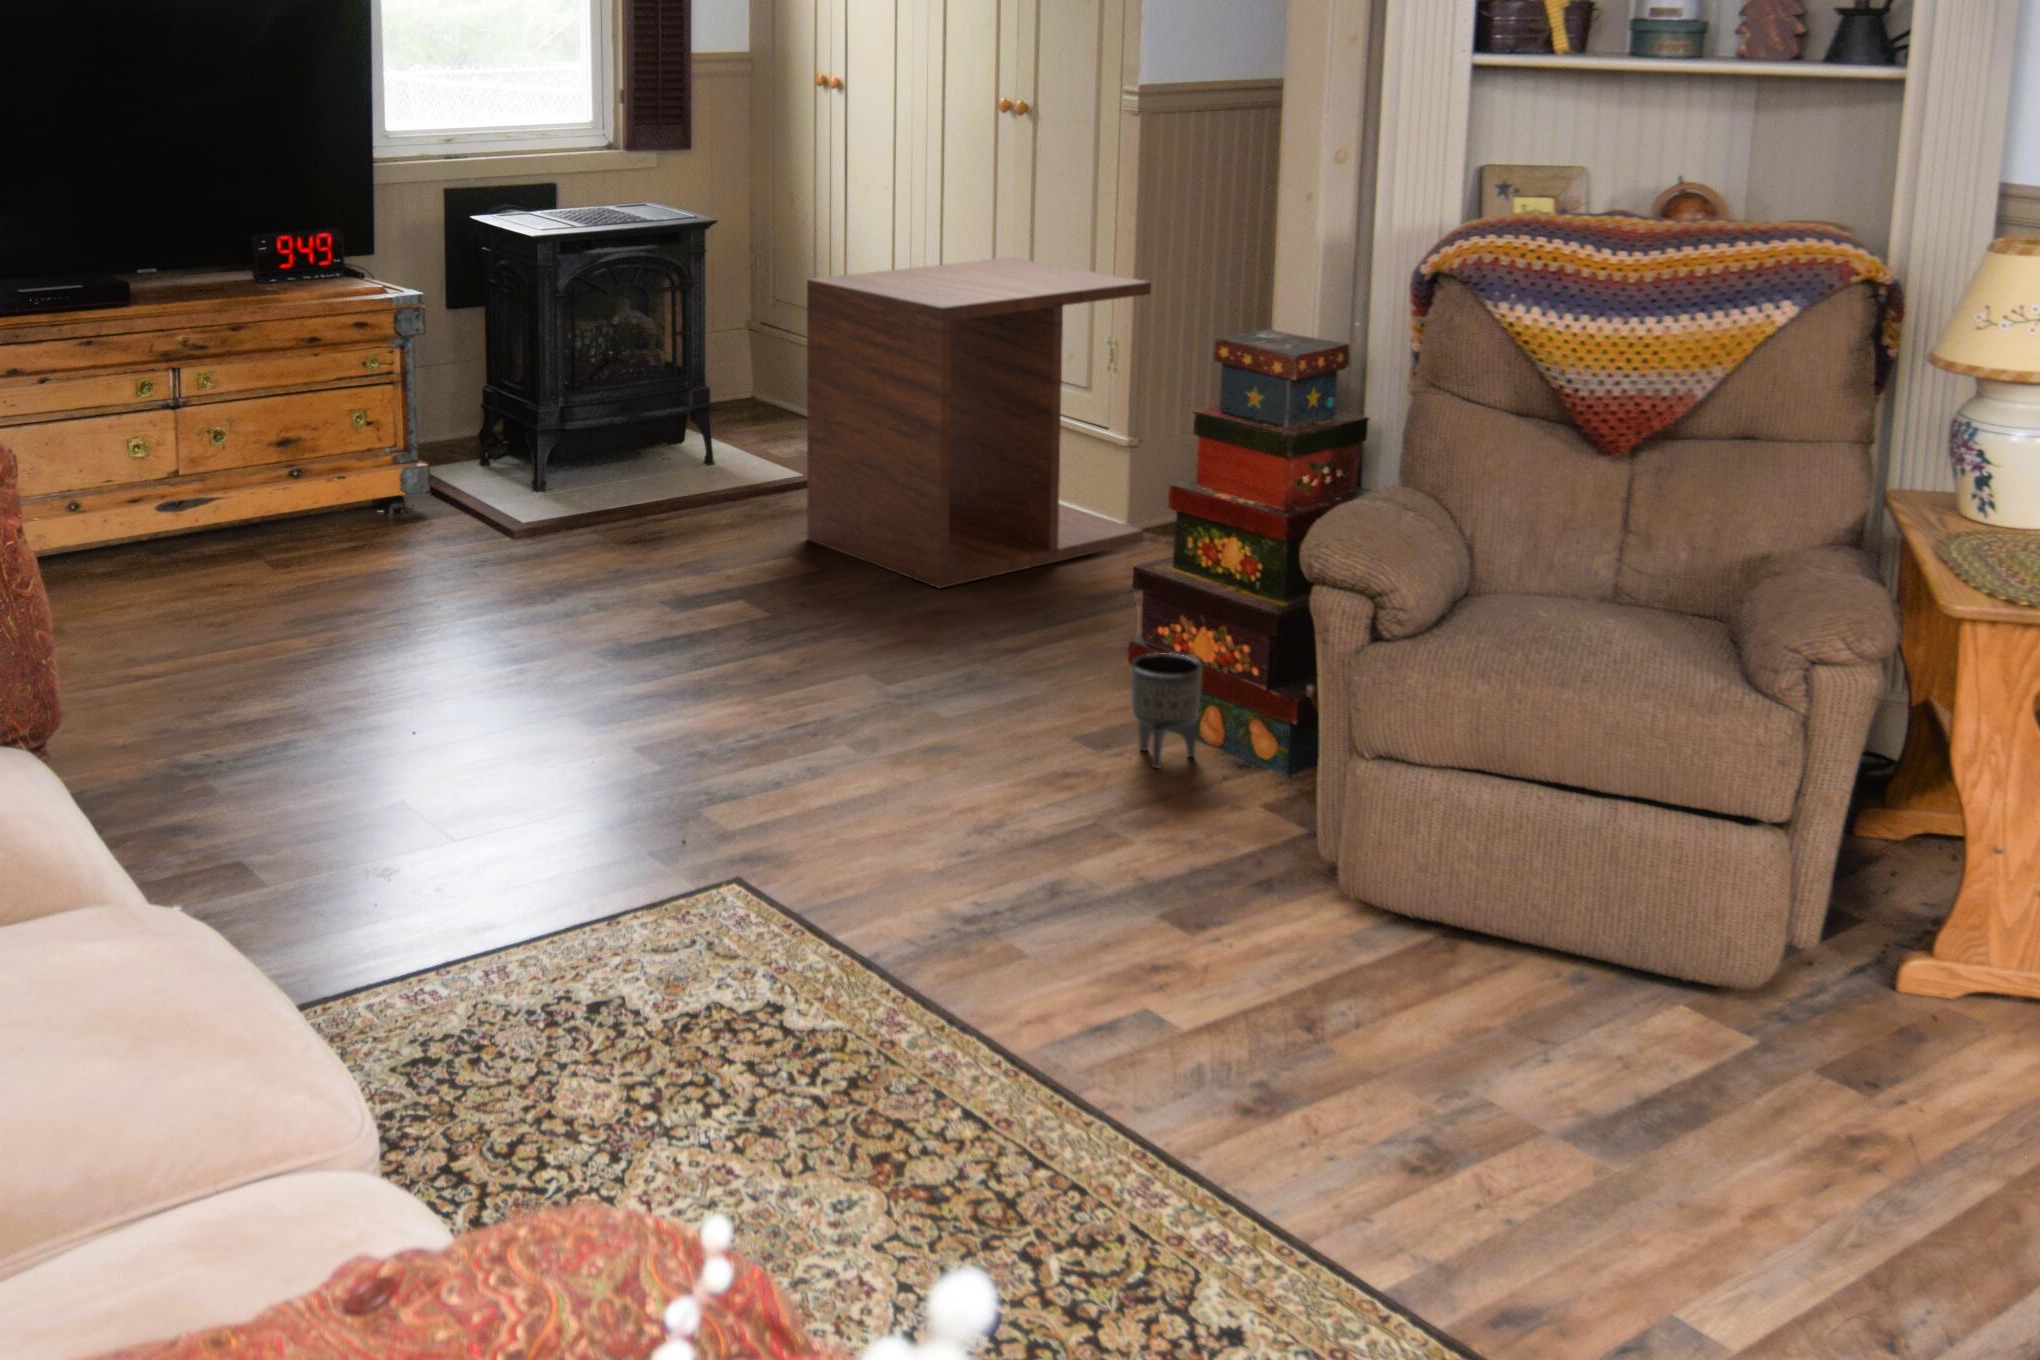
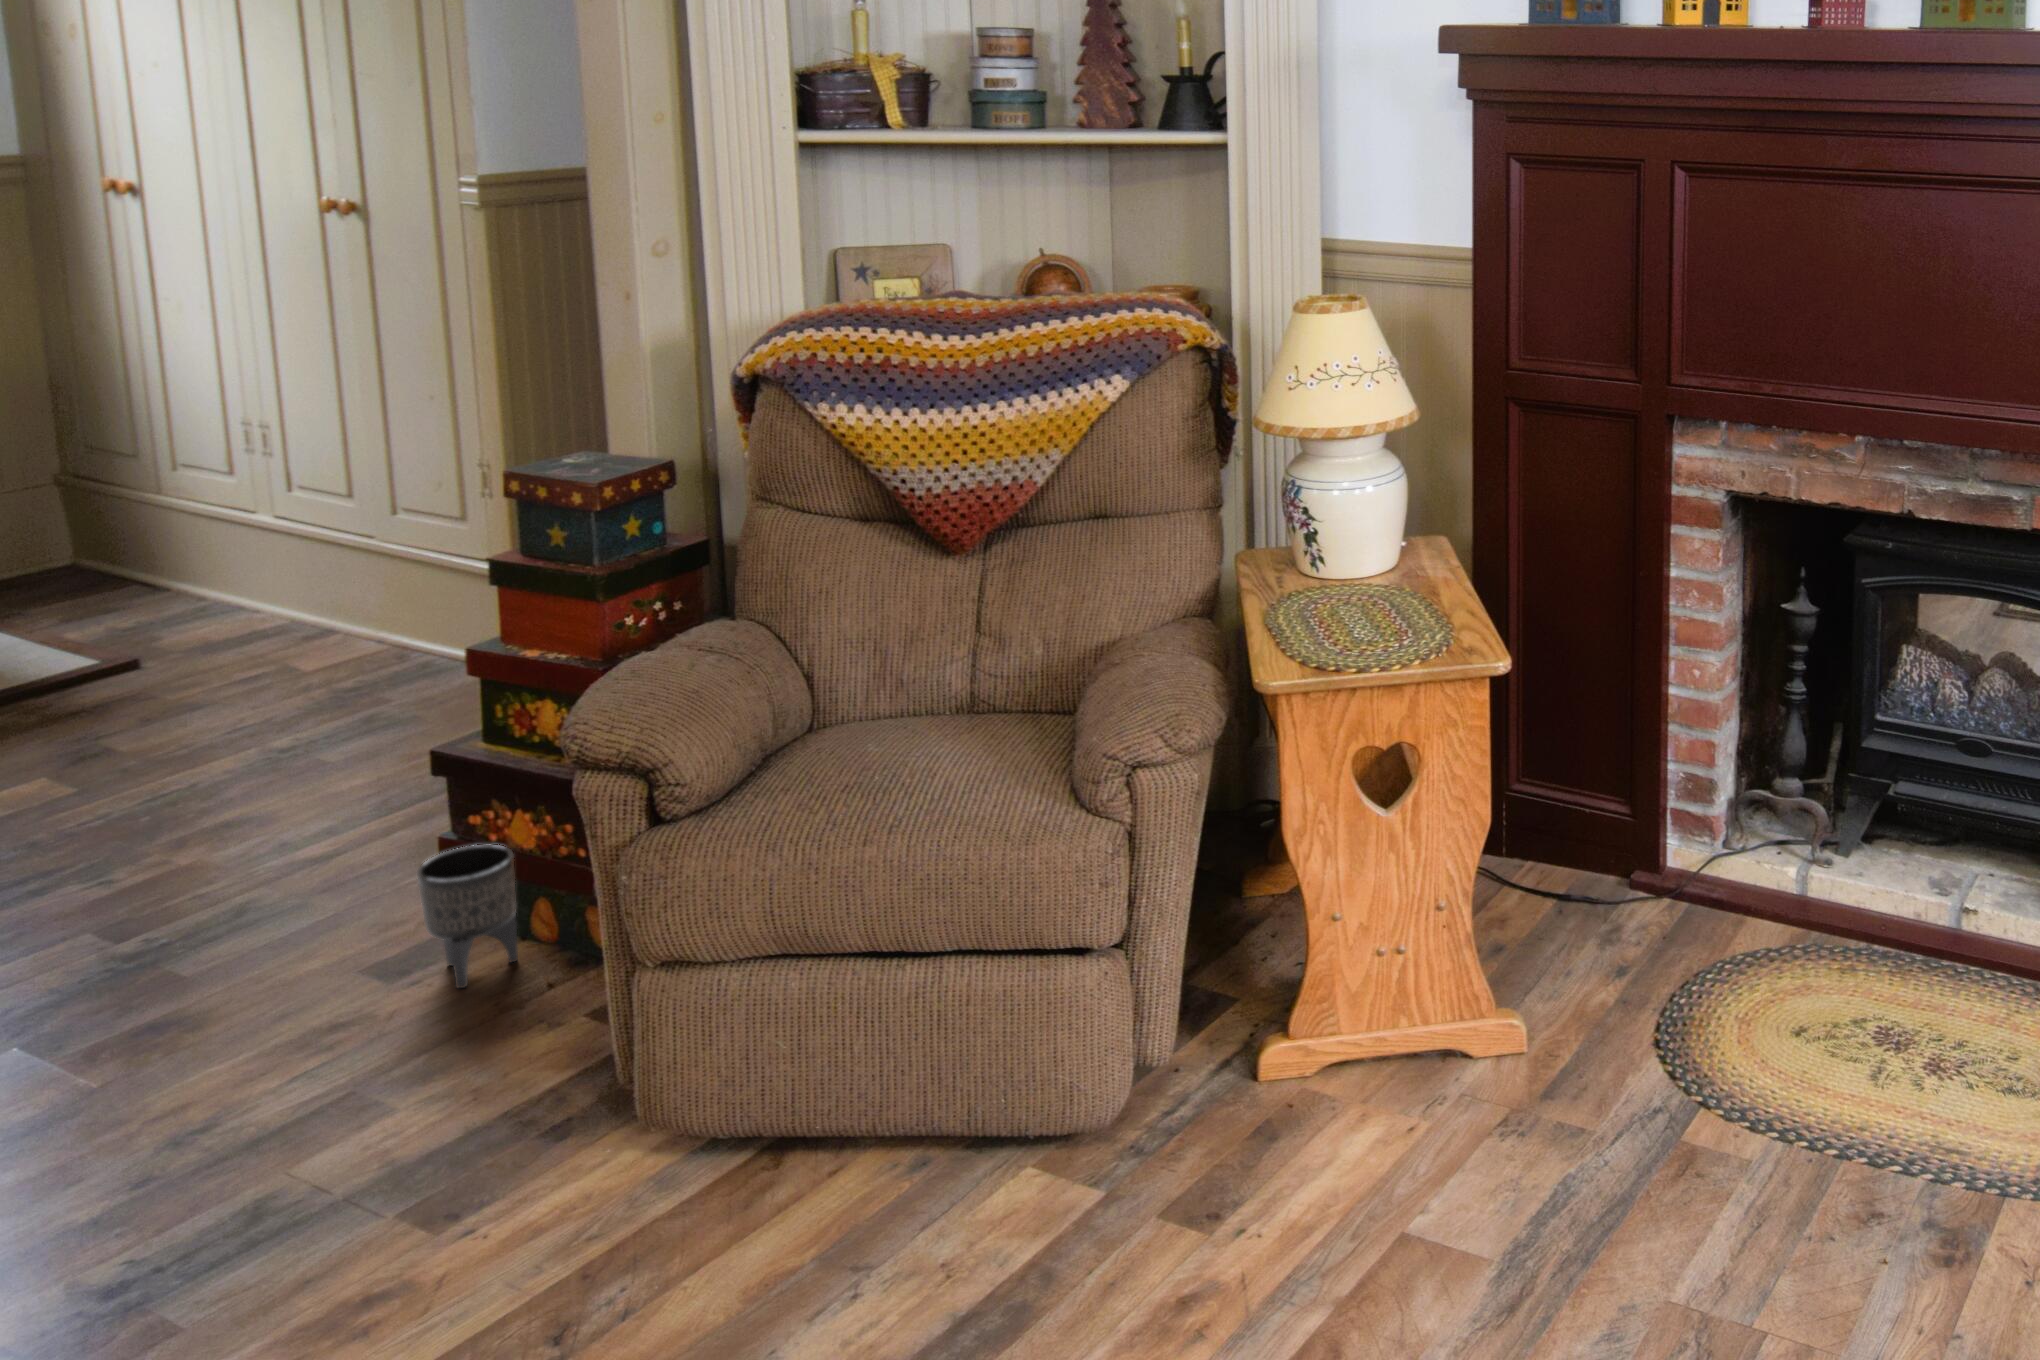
side table: present [807,257,1151,588] -> none [34,377,538,784]

